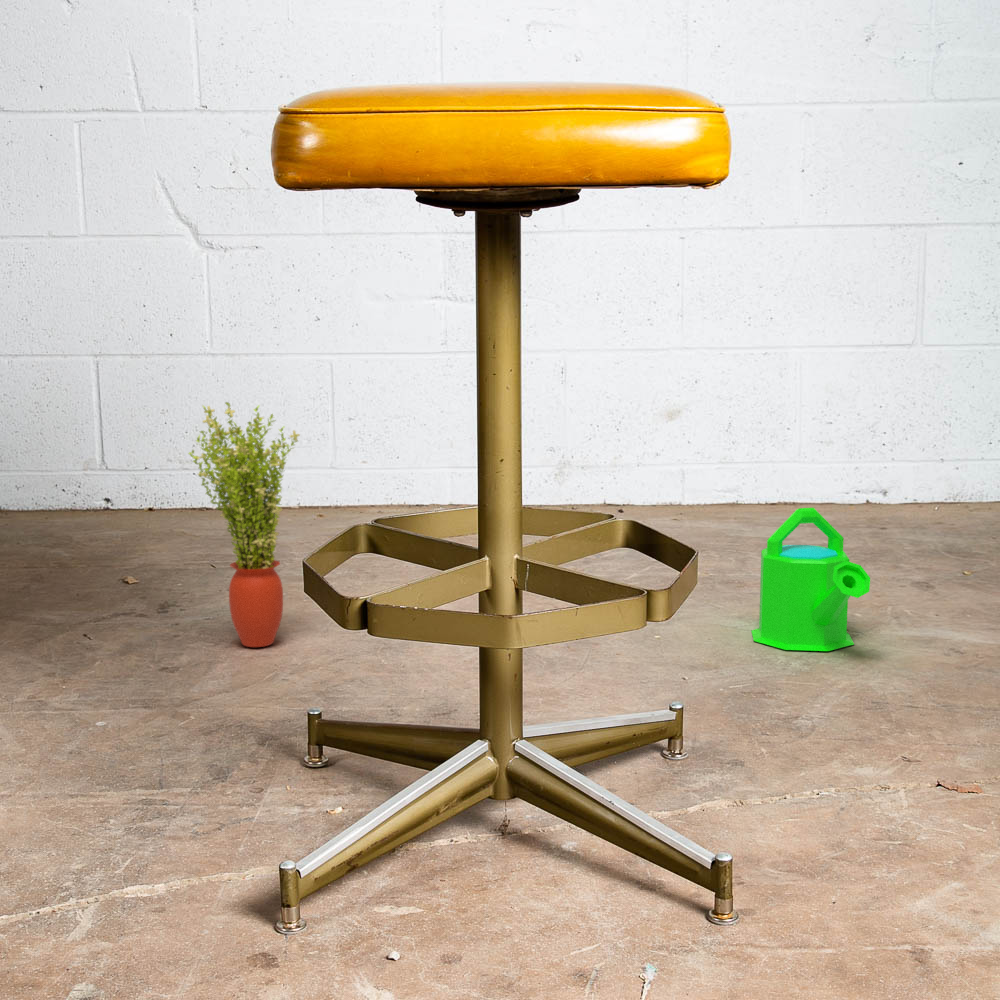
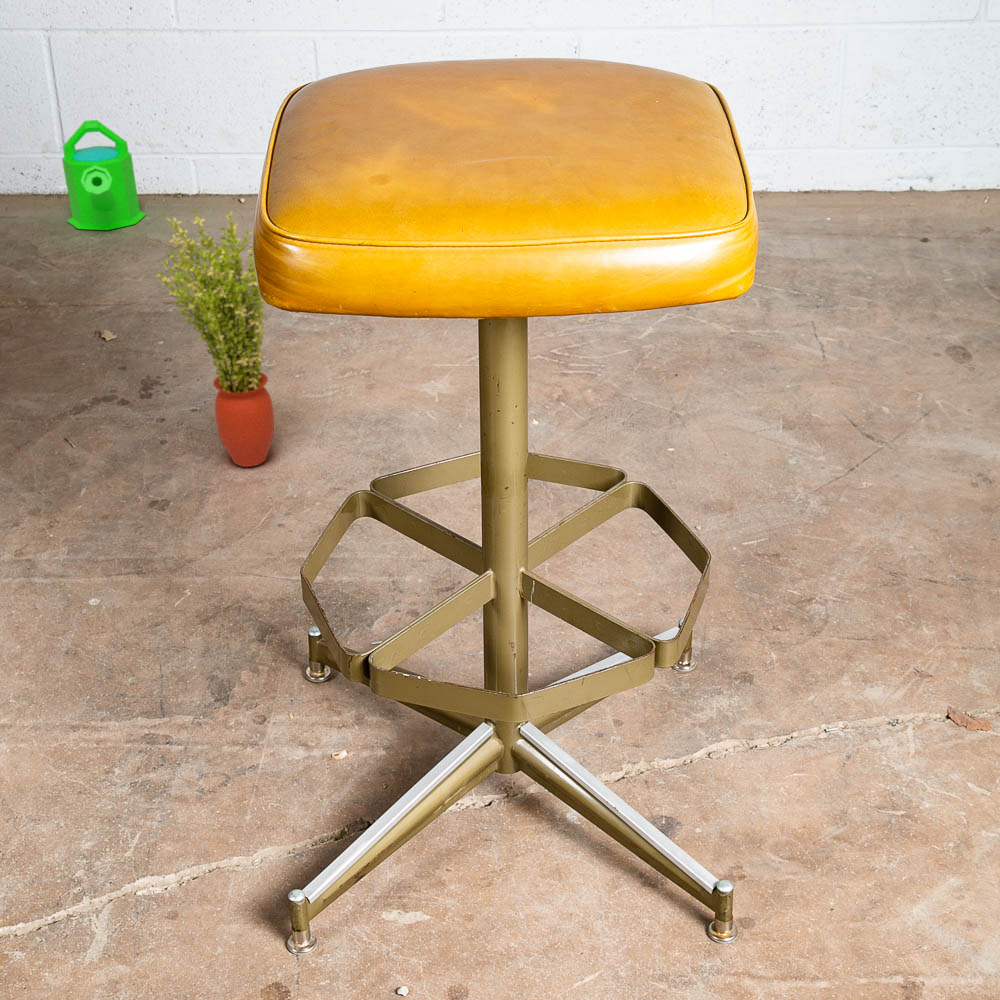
watering can: present [752,508,870,651] -> present [62,120,146,230]

